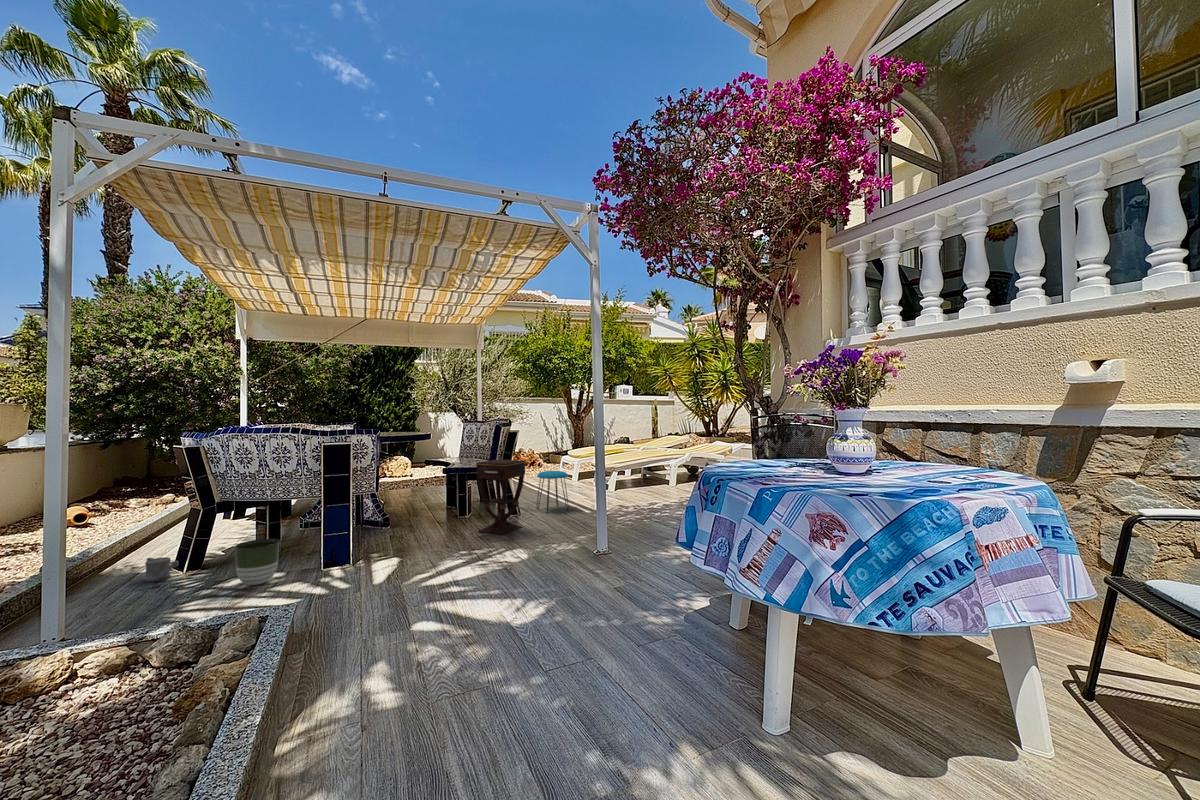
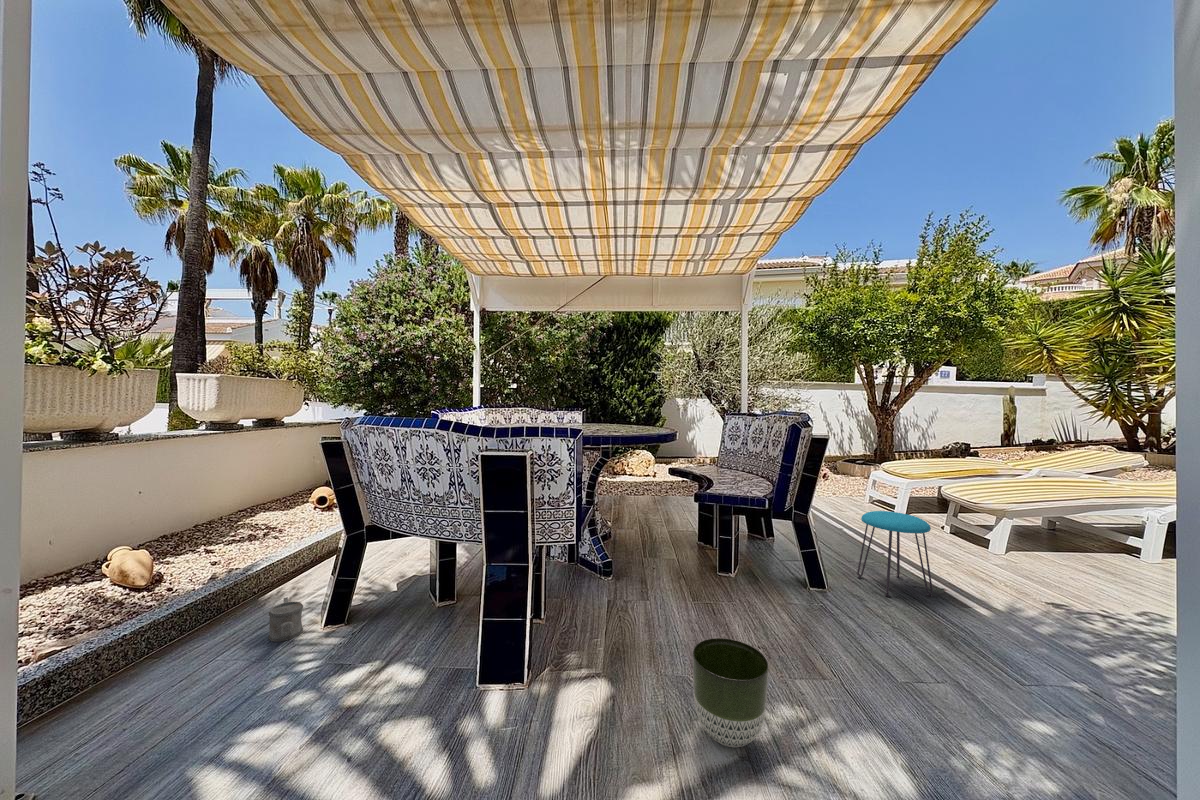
side table: present [476,460,526,535] -> none [758,491,863,660]
planter: present [235,539,279,585] -> present [693,638,769,747]

